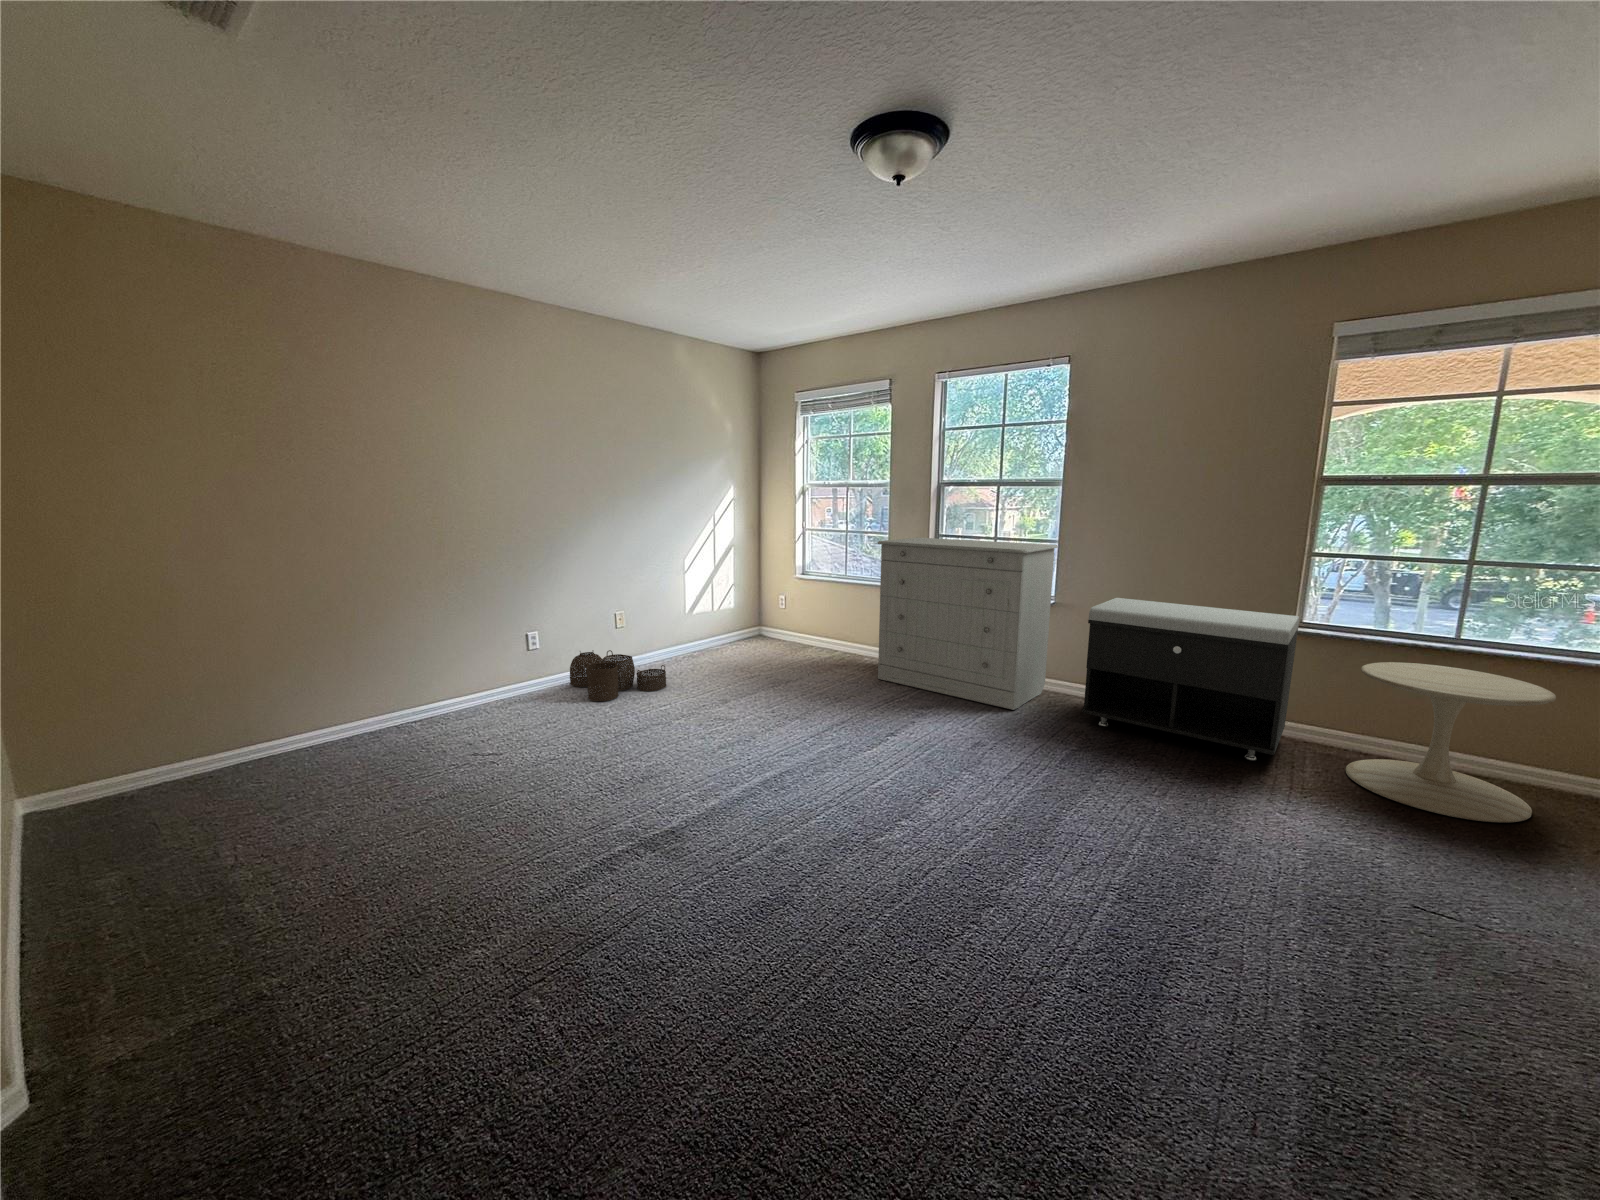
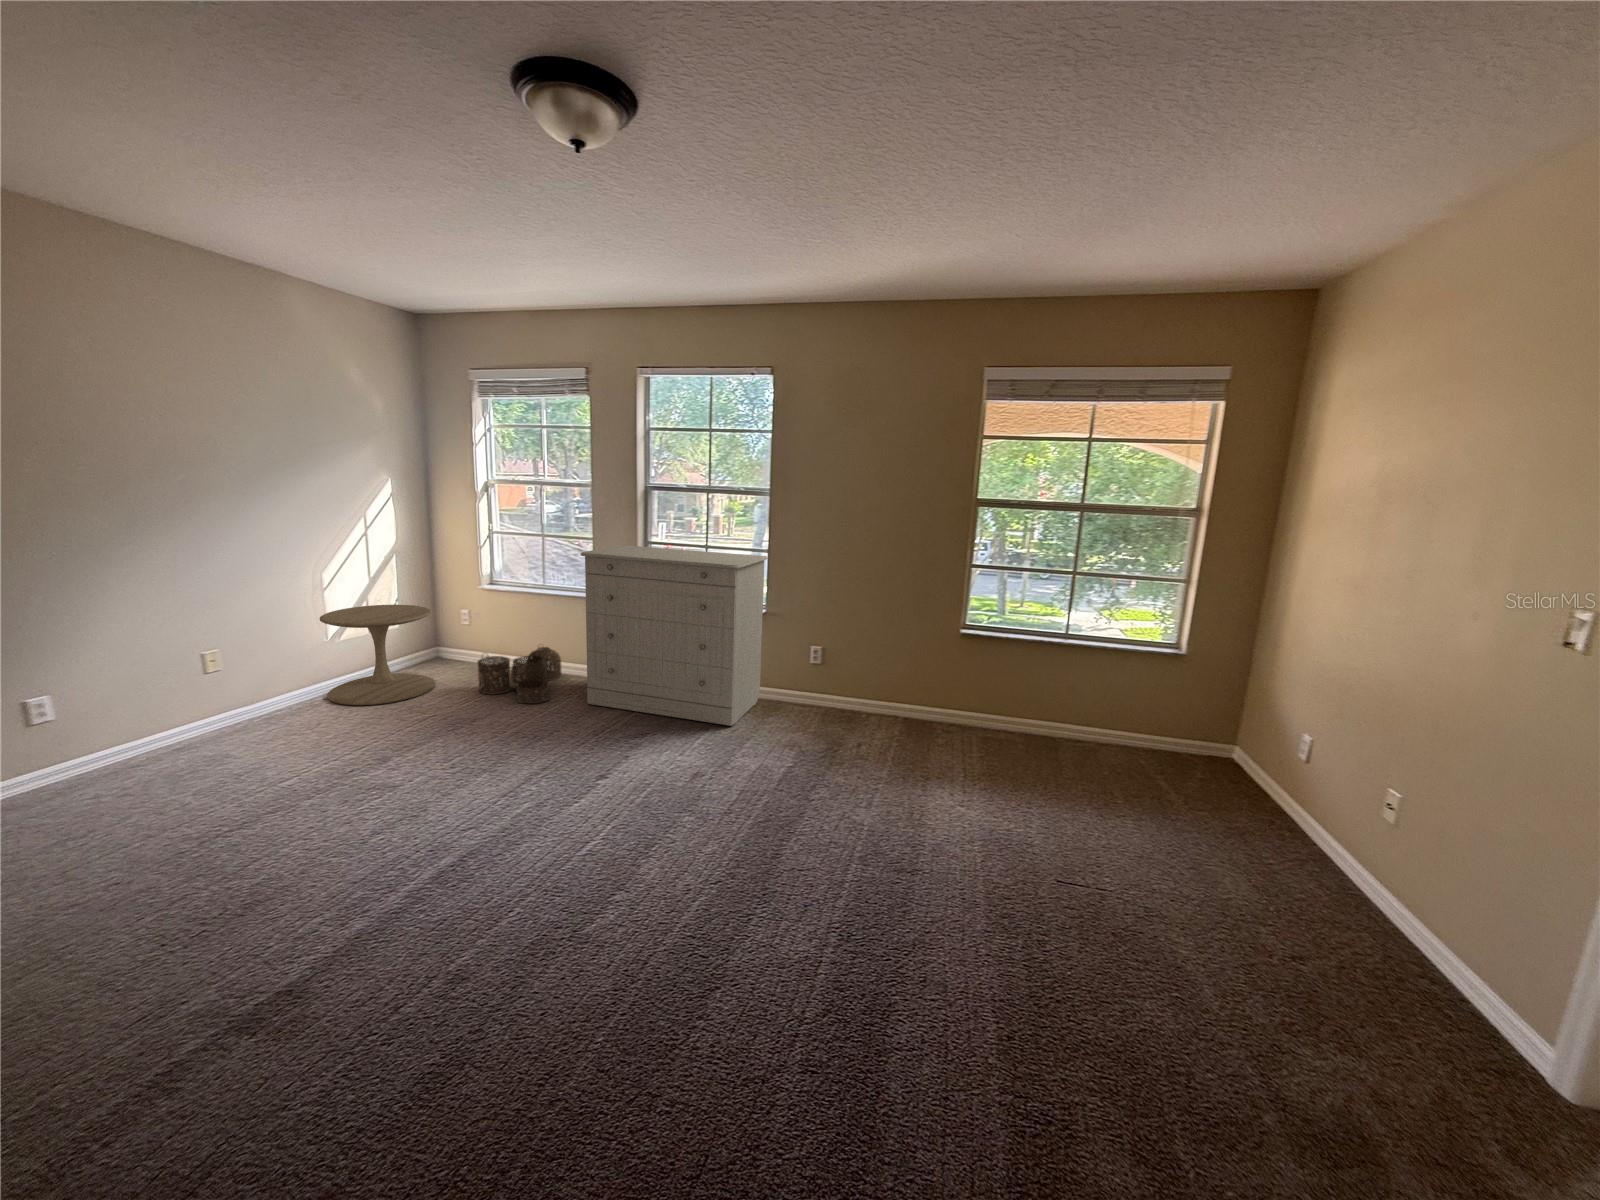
storage bench: present [1082,598,1299,760] -> none [795,608,962,752]
woven basket: present [570,650,666,701] -> present [477,647,561,704]
side table: present [1346,662,1556,822] -> present [320,605,435,705]

